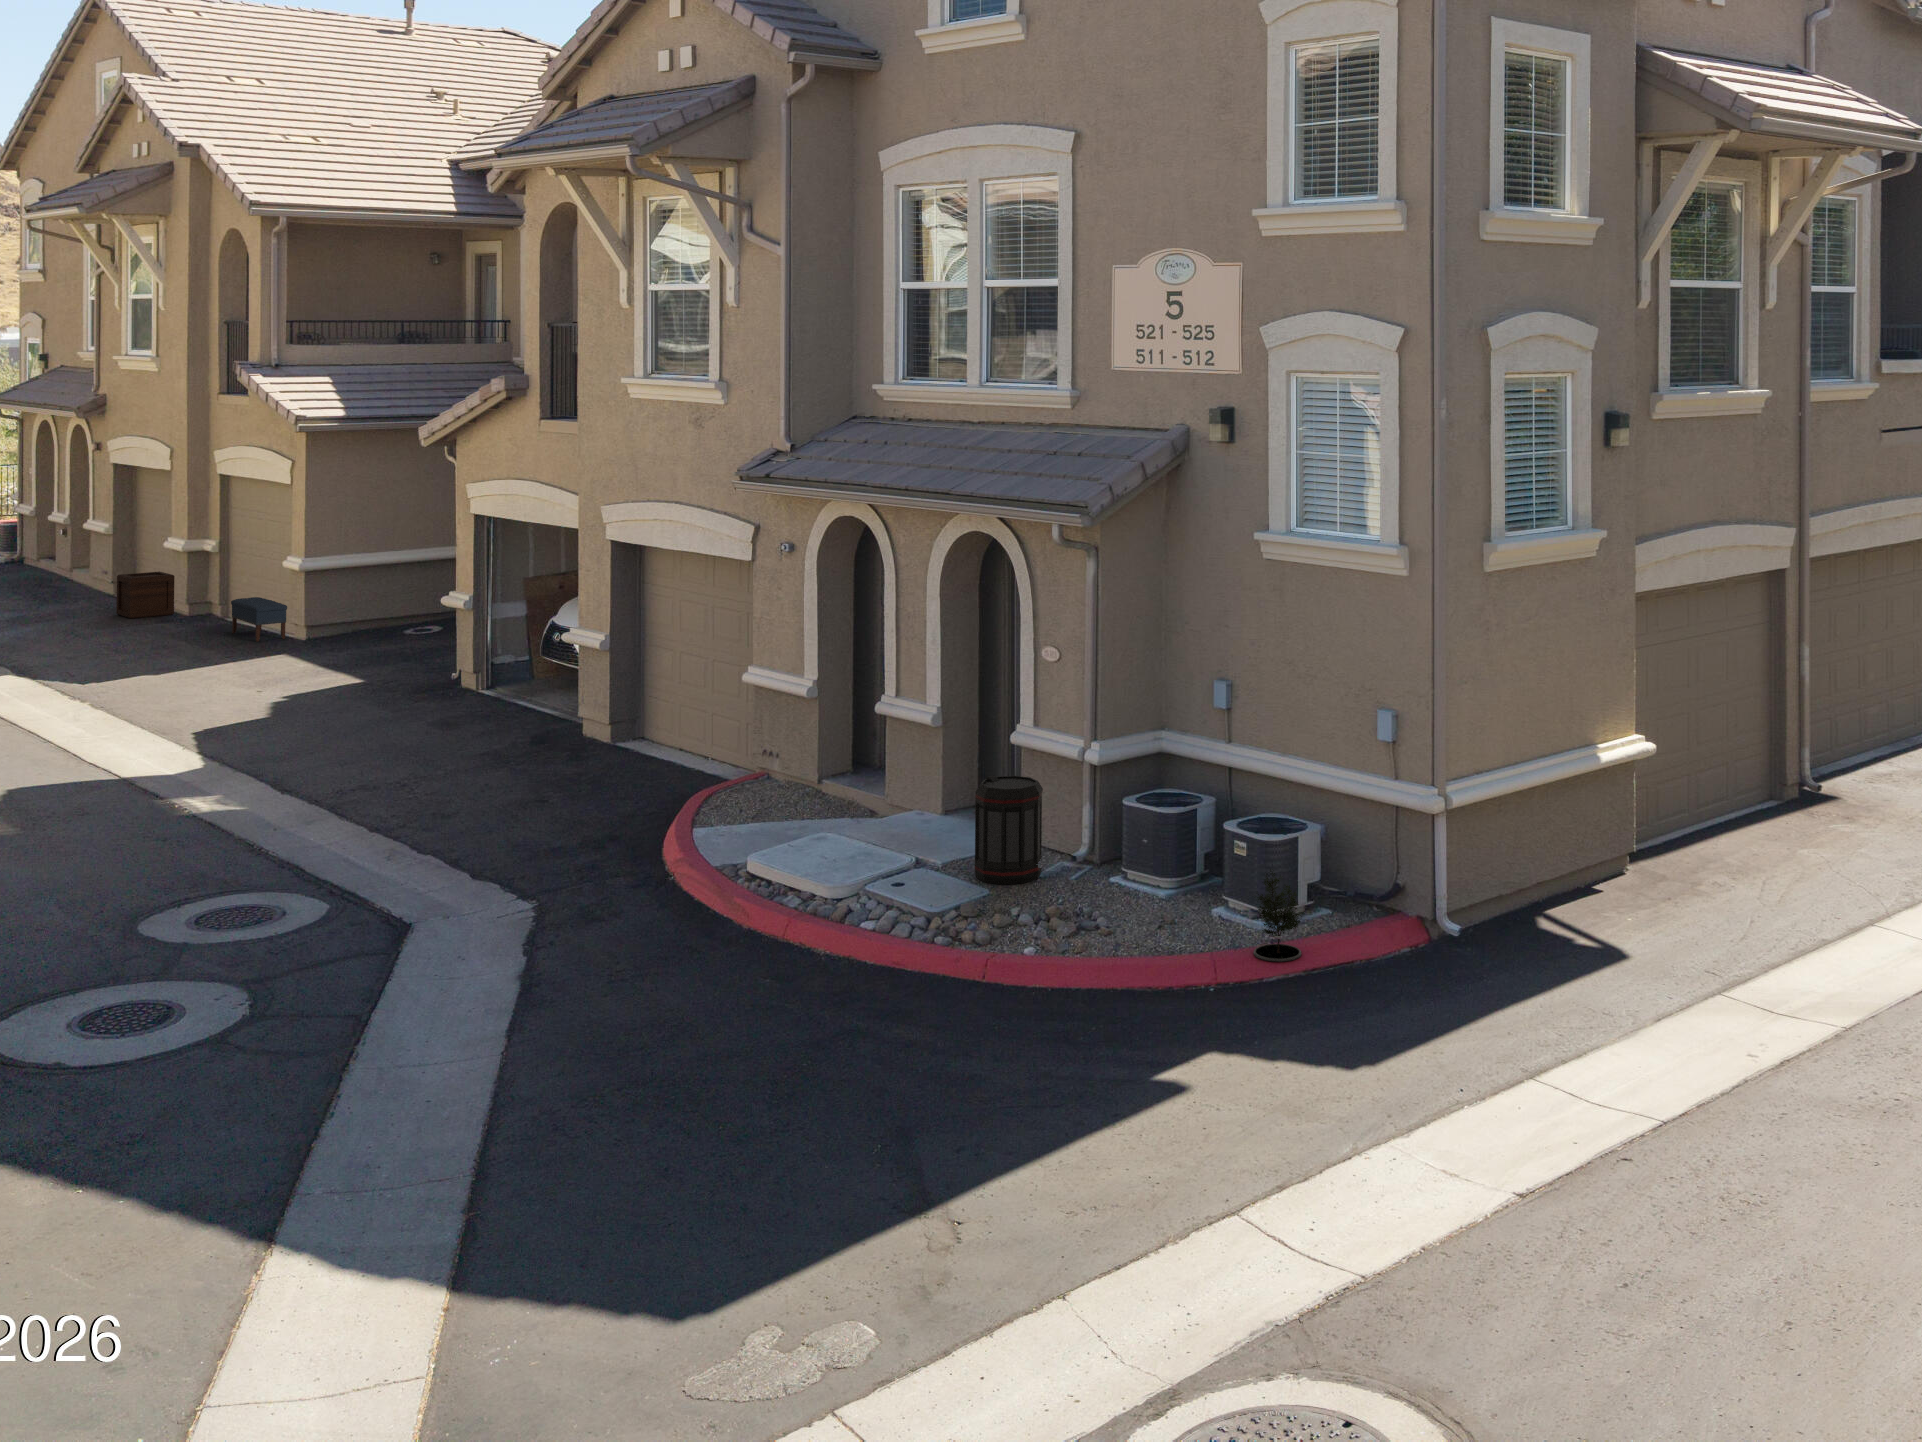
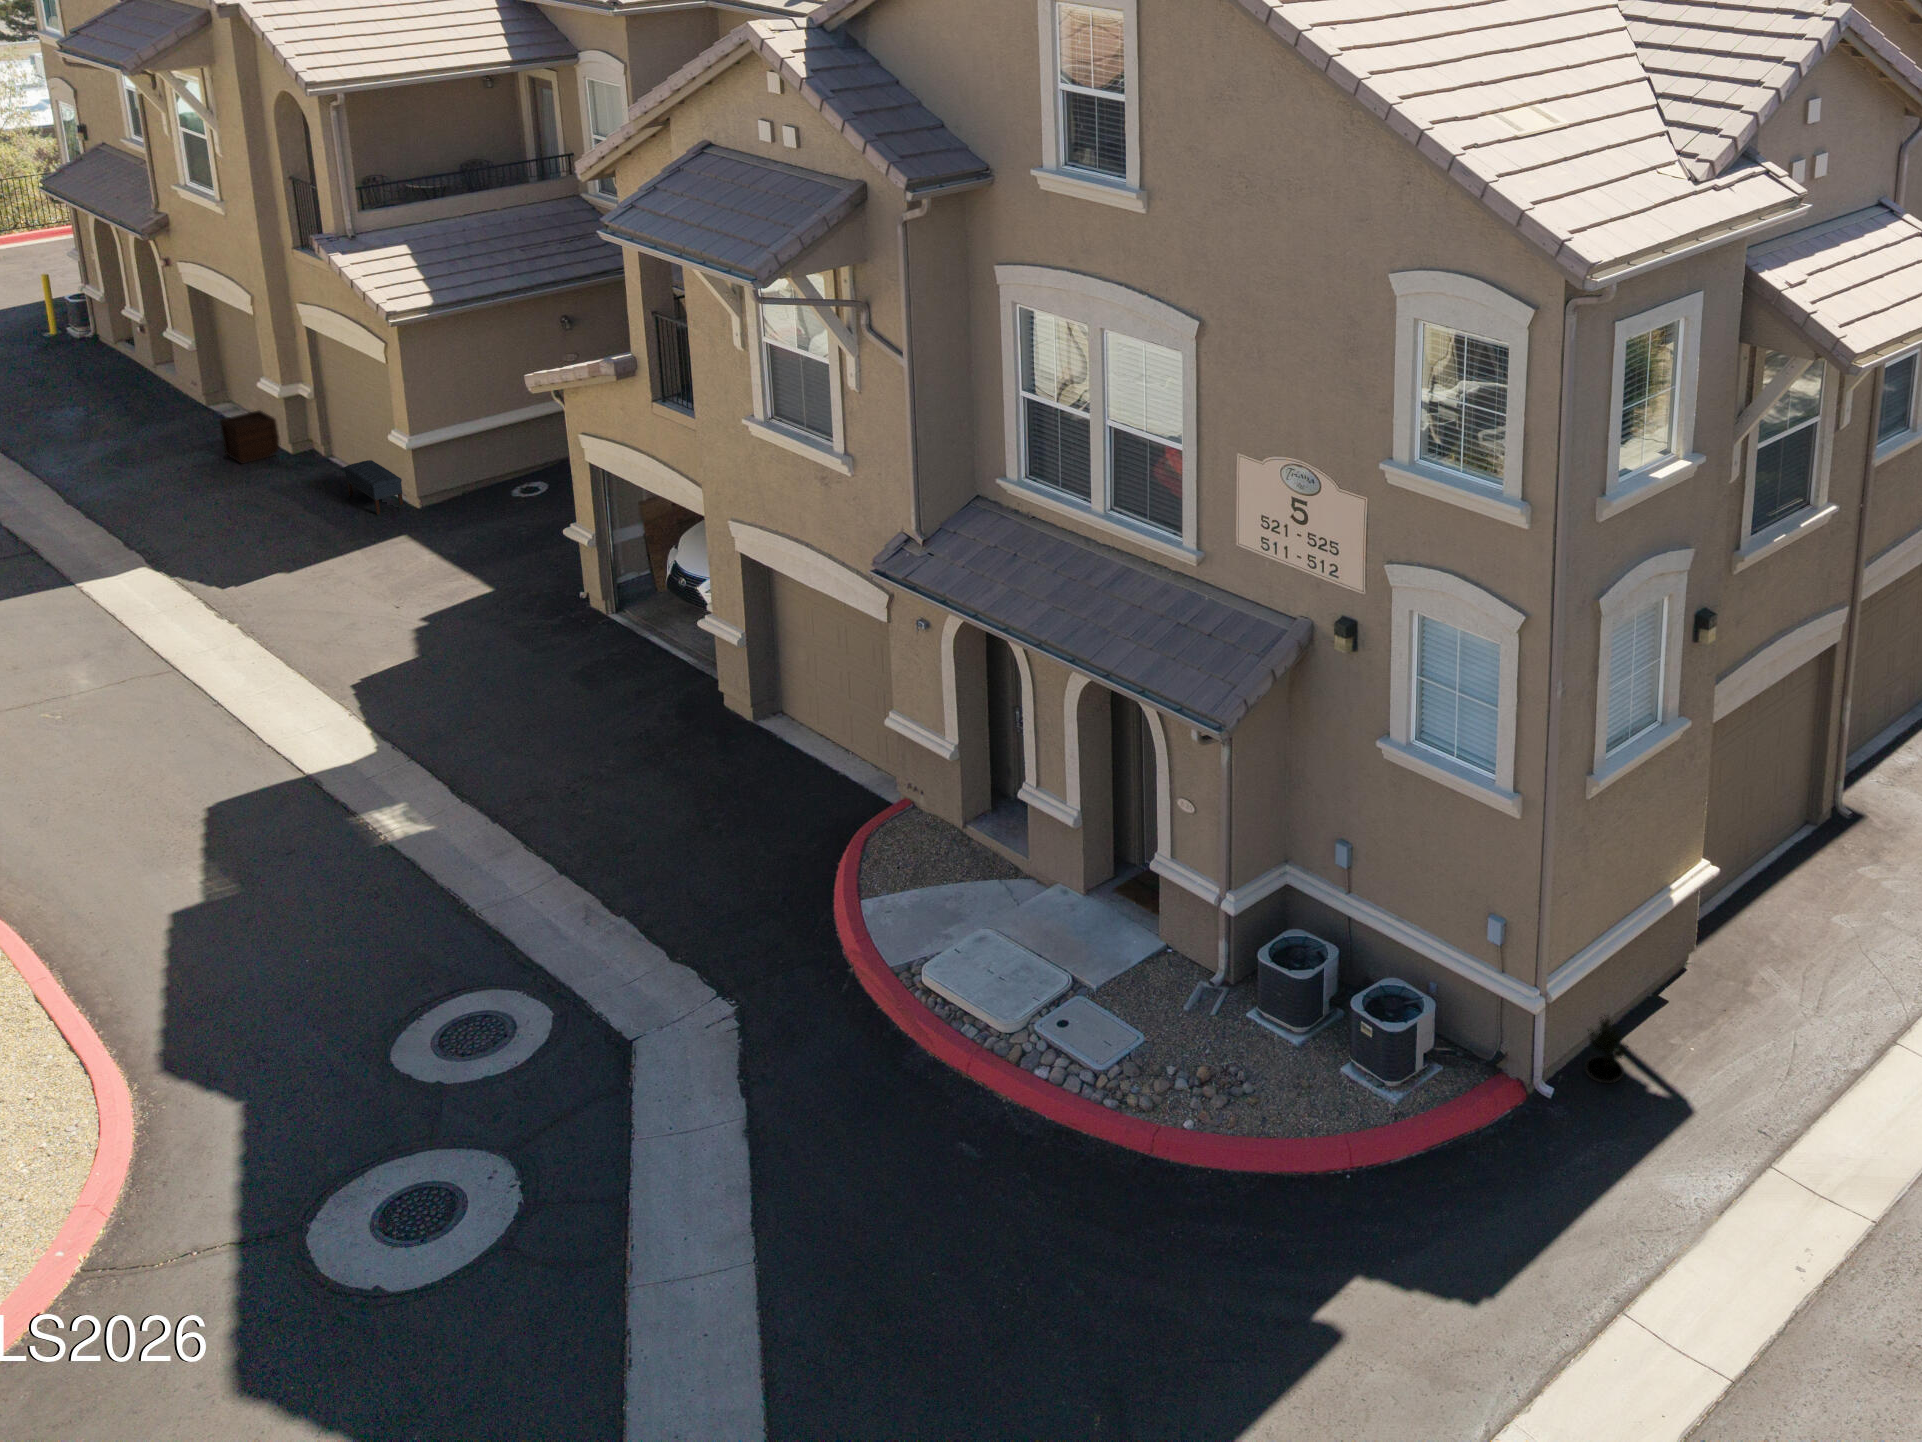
trash can: present [975,776,1043,885] -> none [1124,898,1183,1001]
potted tree: present [1253,869,1303,962] -> present [1585,1015,1628,1083]

